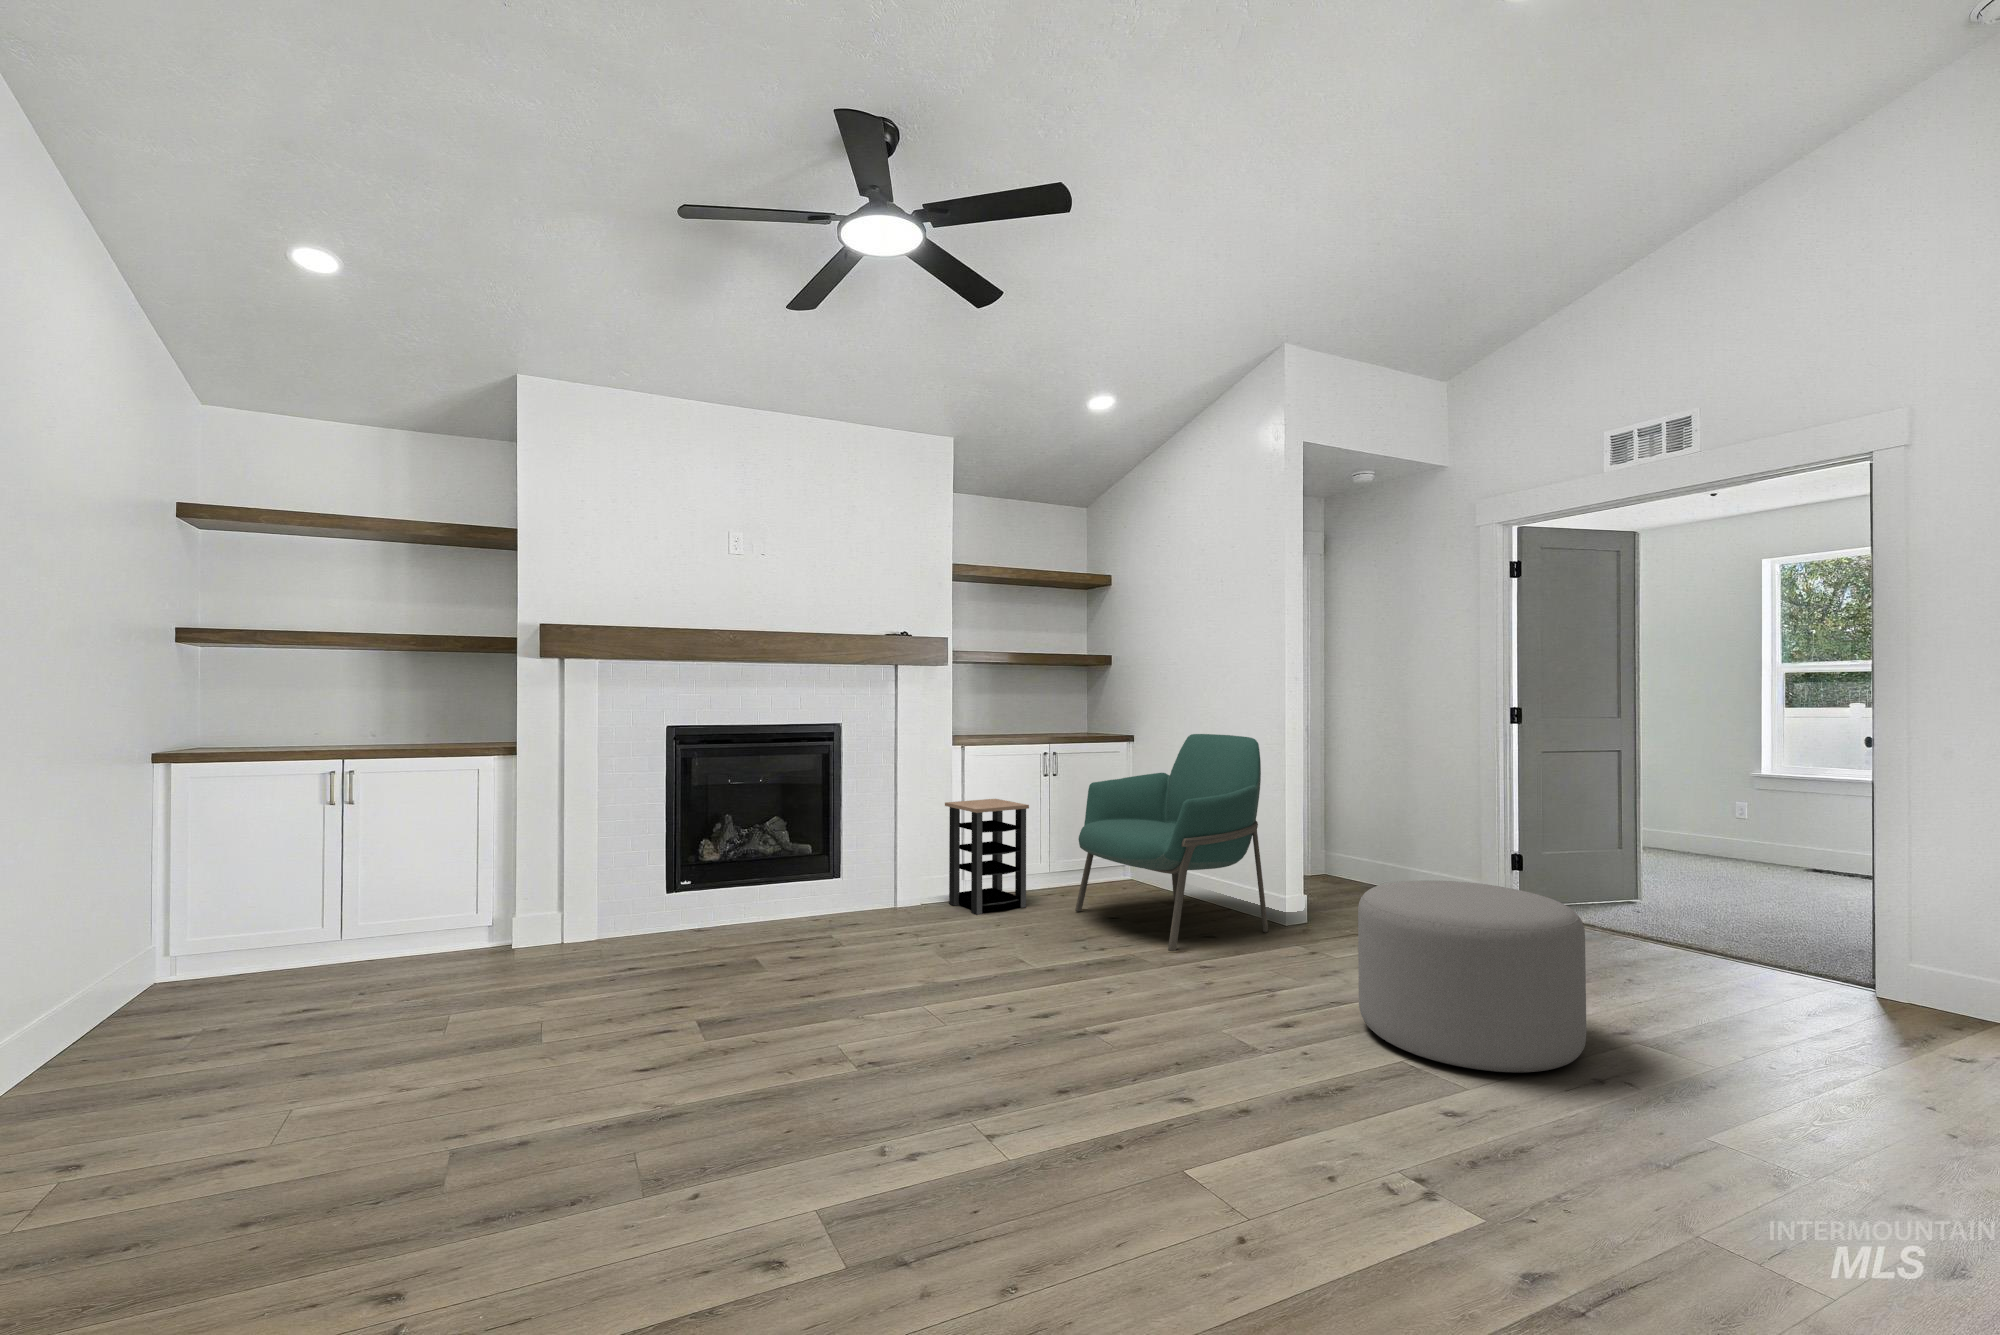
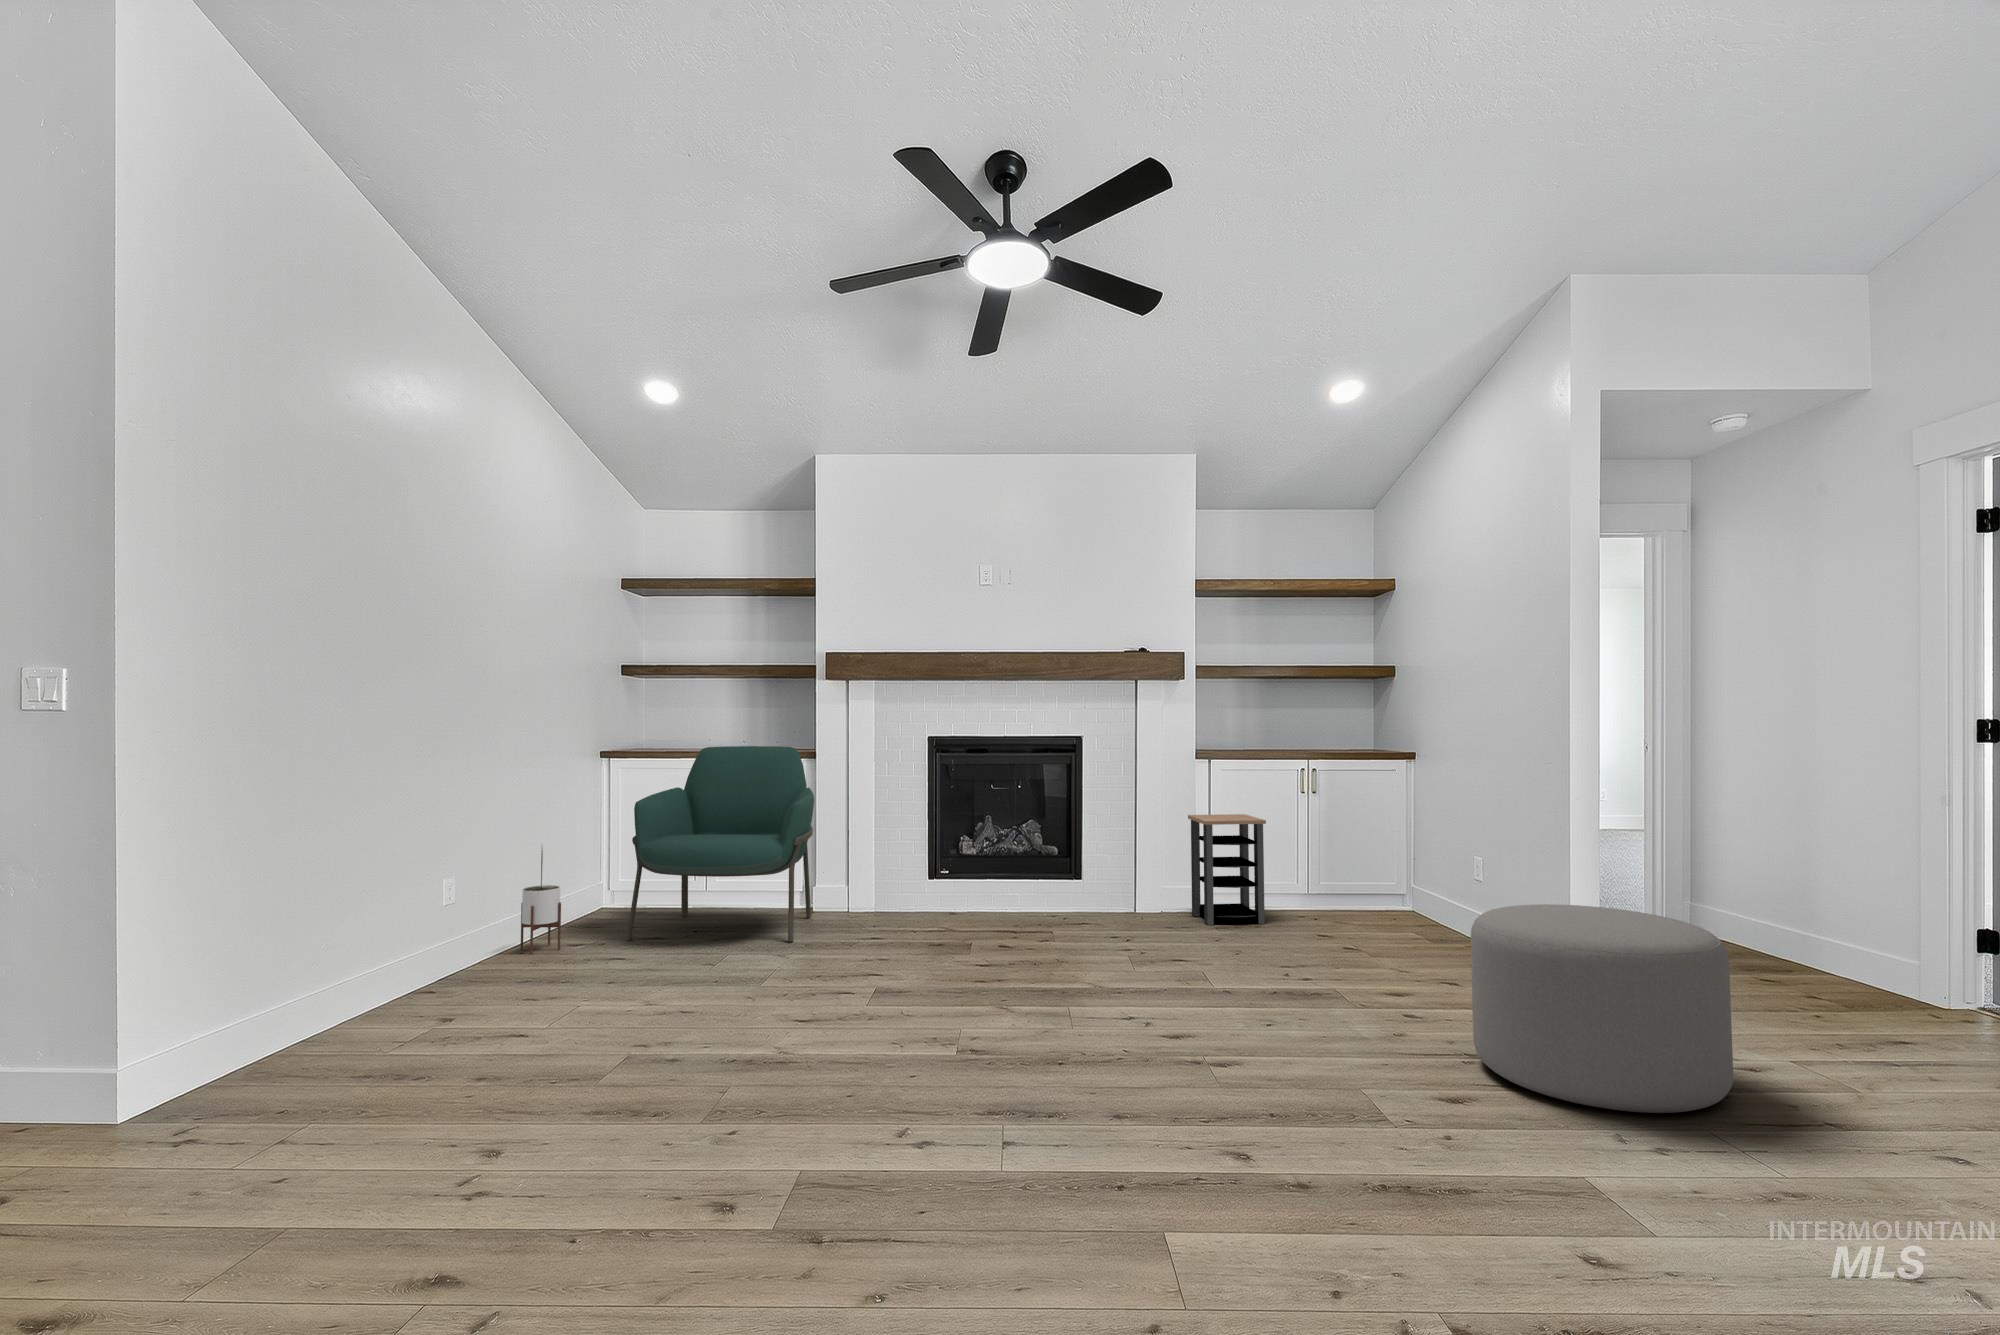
armchair: present [1075,734,1268,951] -> present [626,746,814,942]
potted plant: none [33,889,120,1088] -> present [521,848,561,954]

